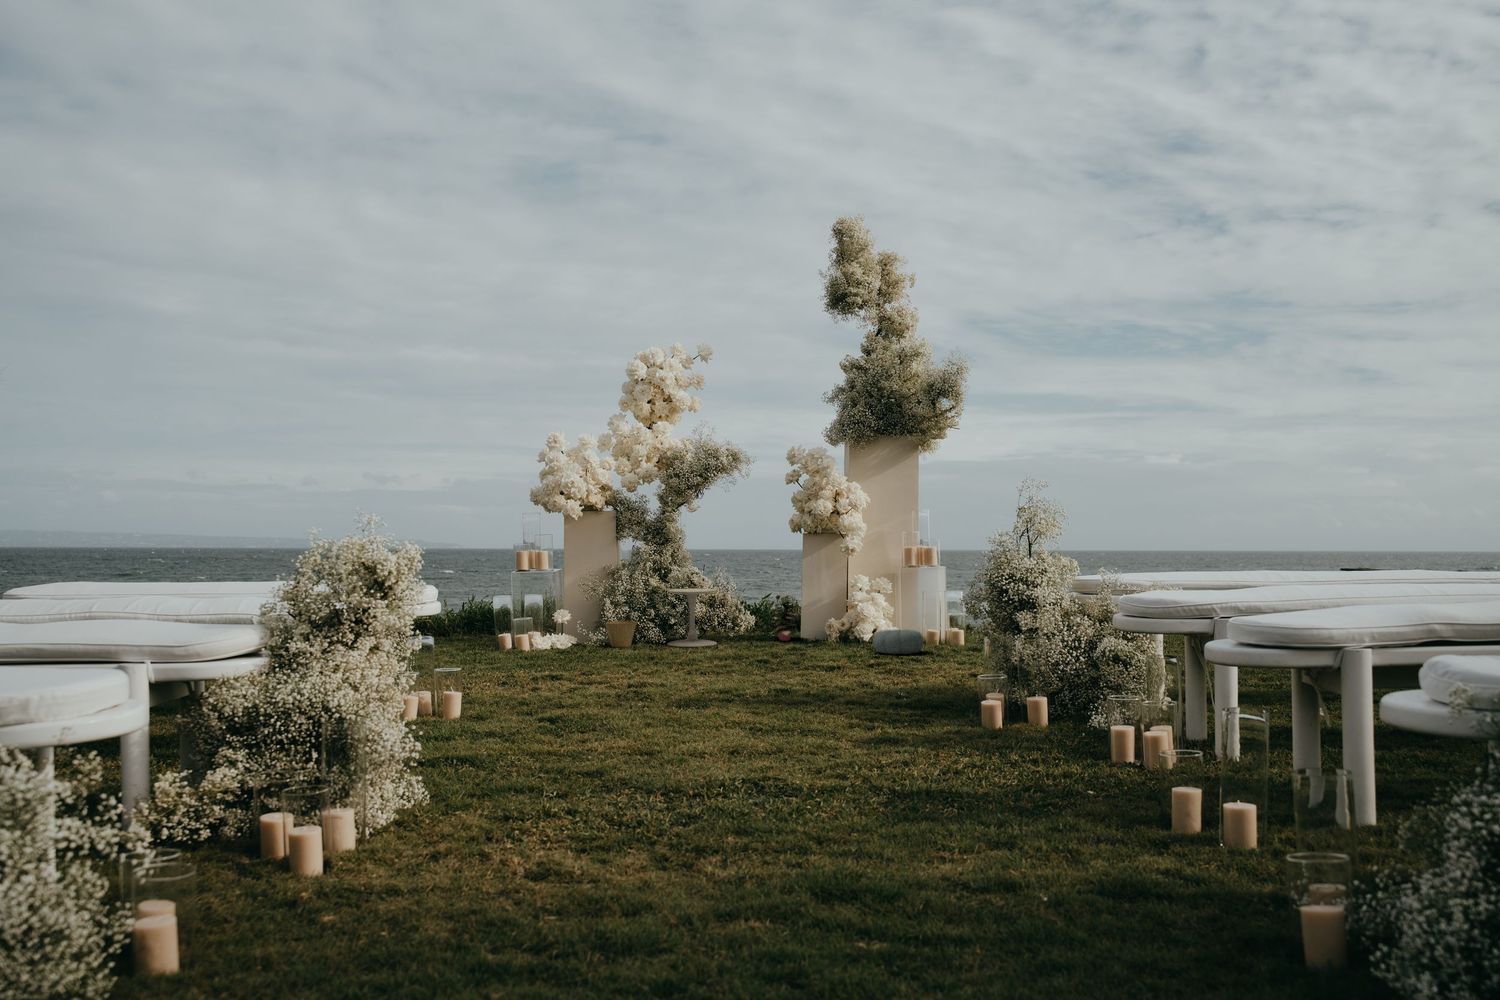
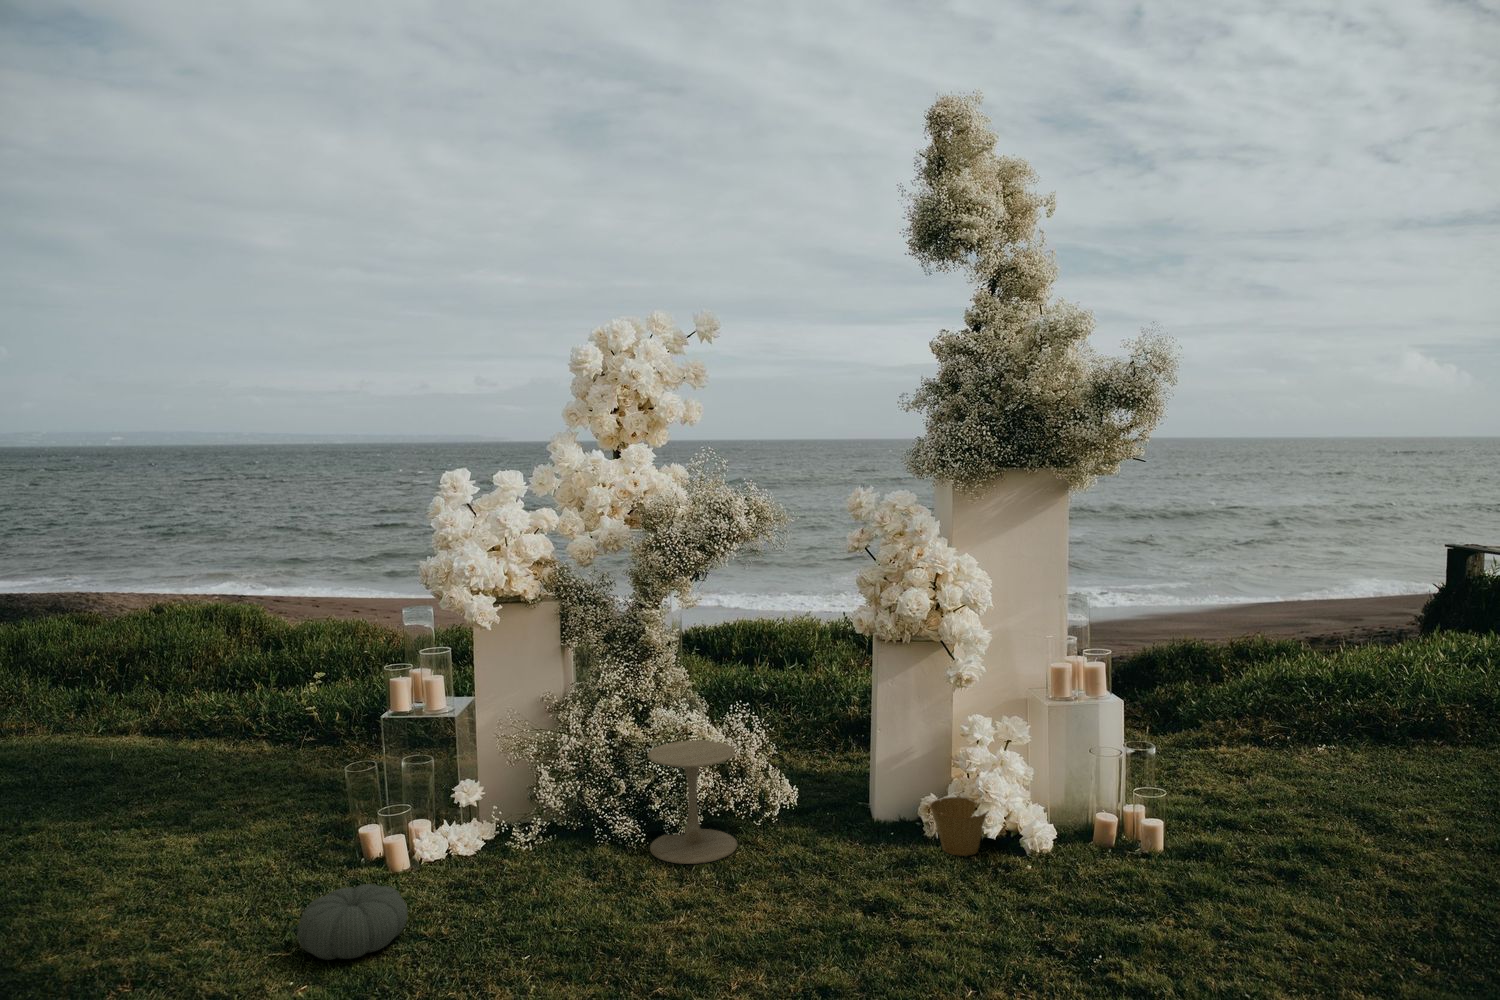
decorative plant: present [770,594,799,641] -> none [821,741,878,824]
basket: present [605,621,637,647] -> present [930,797,989,856]
pouf: present [873,629,924,654] -> present [297,884,408,960]

